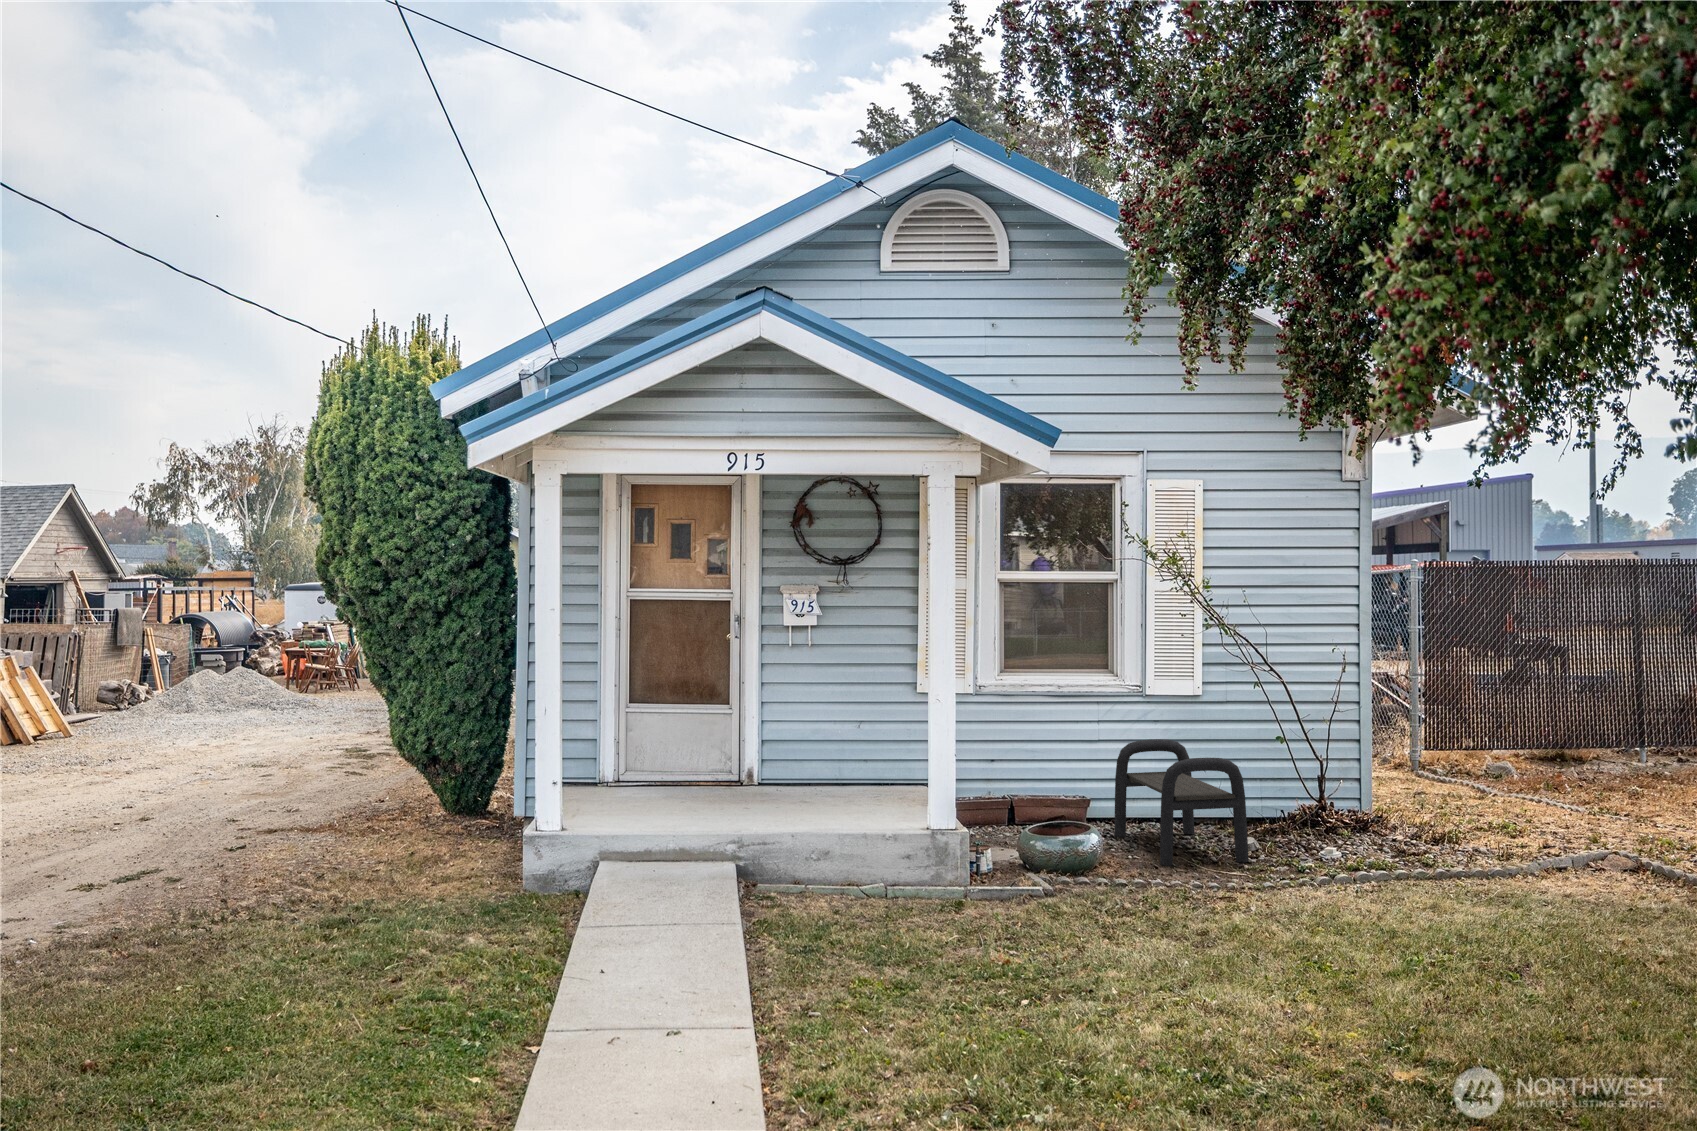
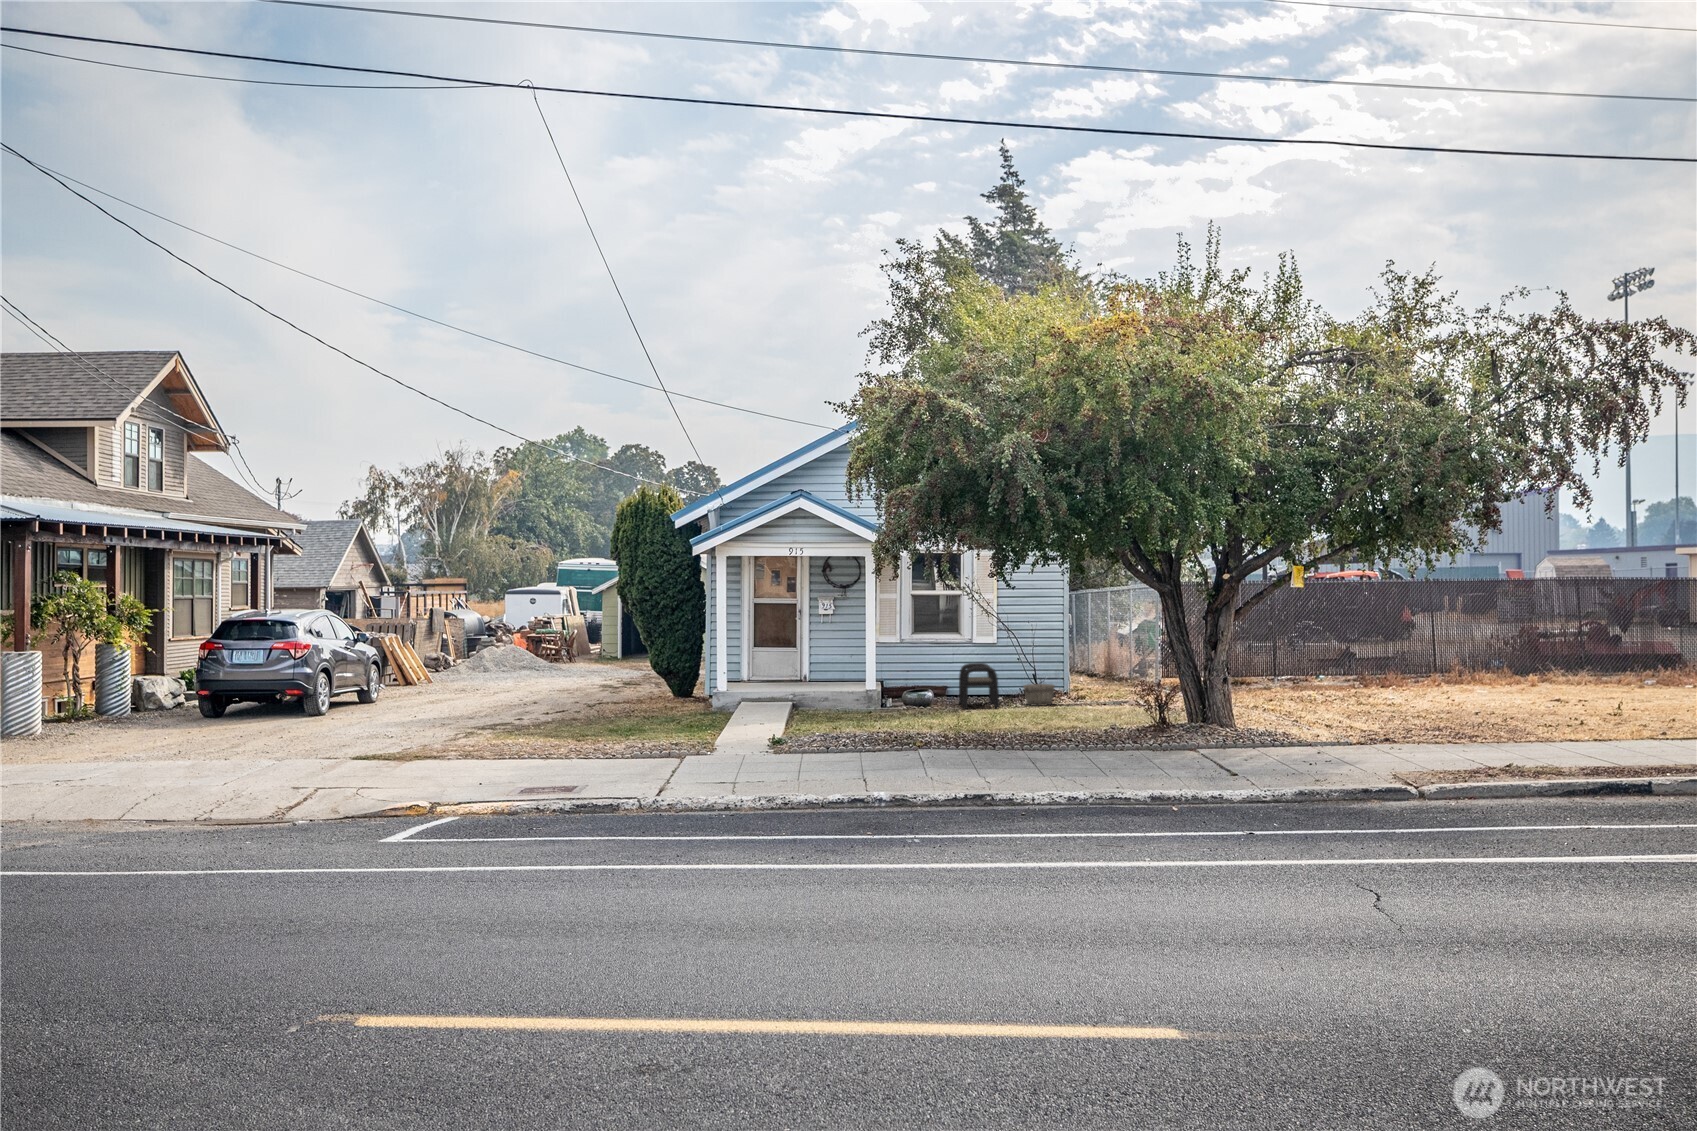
wooden bucket: none [1267,776,1347,845] -> present [1023,680,1055,706]

